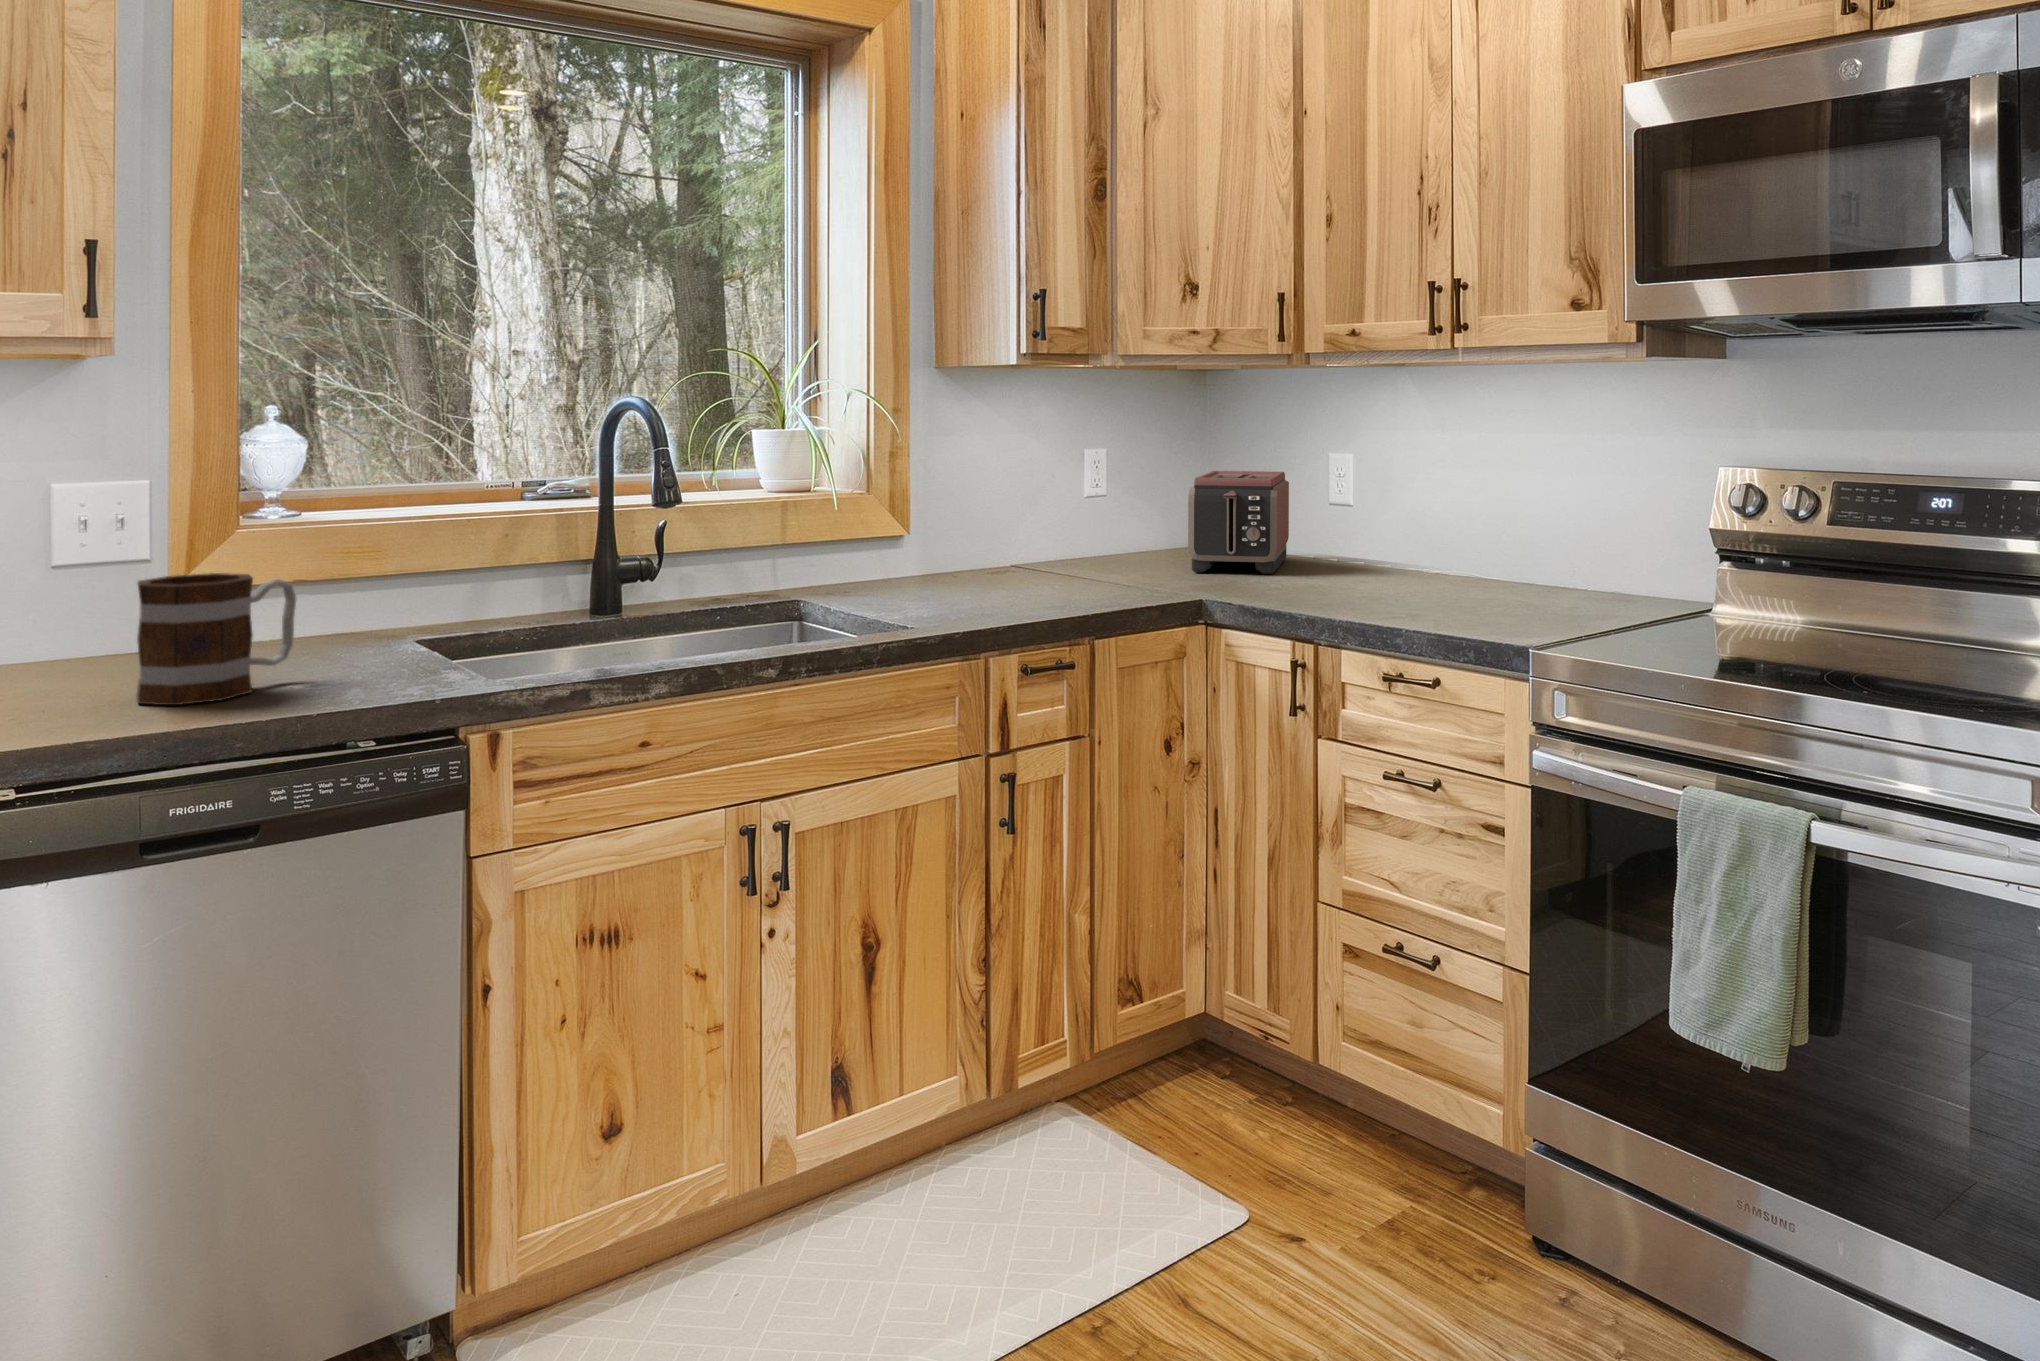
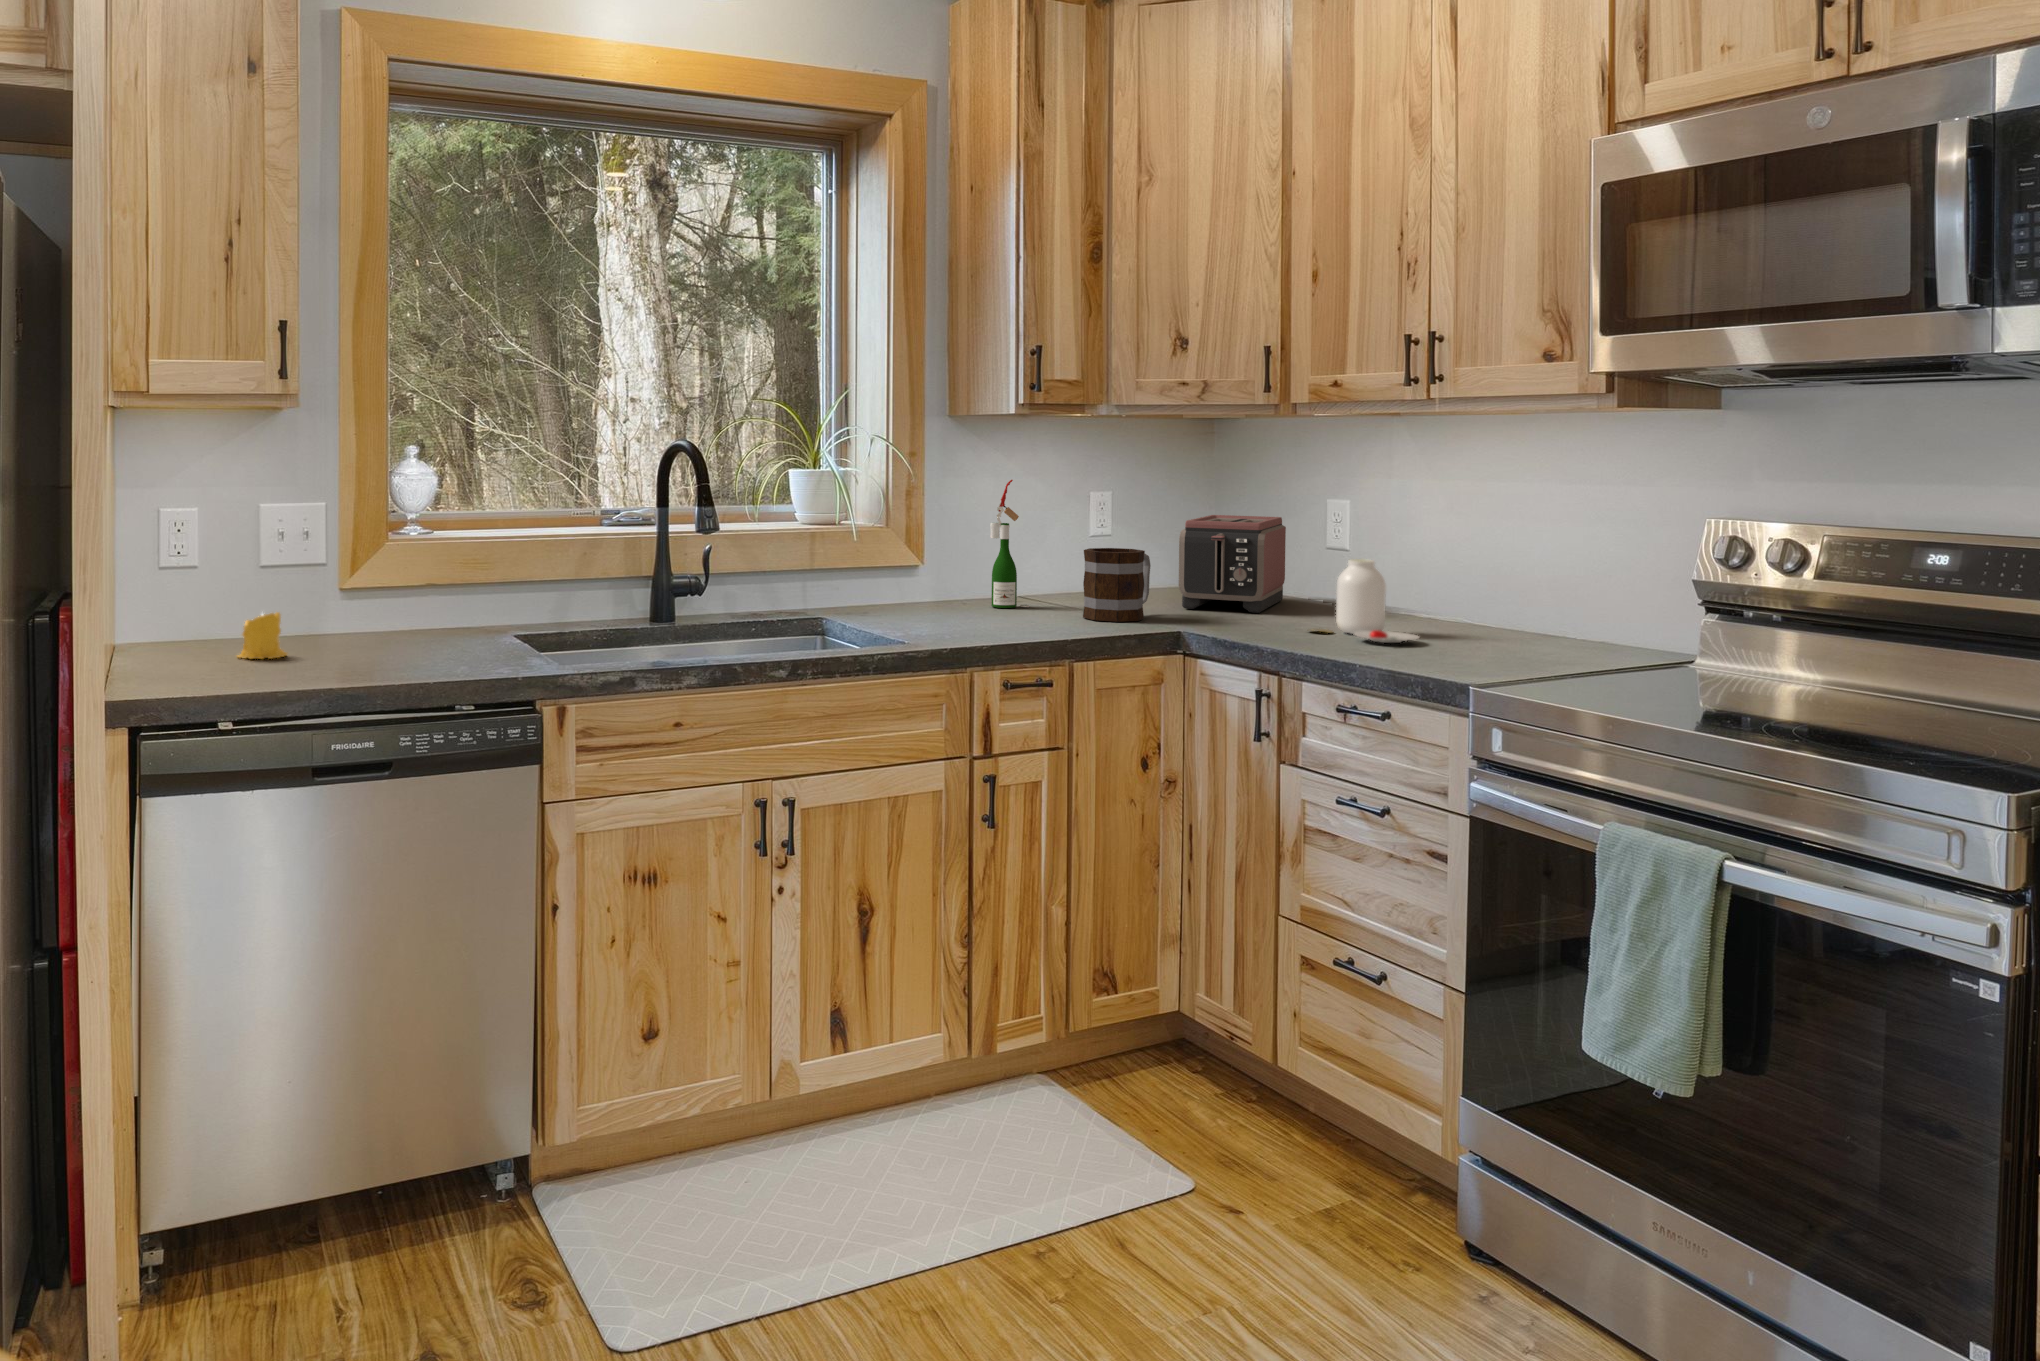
wine bottle: none [986,436,1029,579] -> present [990,480,1029,608]
jar: none [1332,515,1450,603] -> present [1313,559,1419,643]
mug: present [136,573,296,705] -> present [1083,548,1151,622]
candle: none [12,626,93,695] -> present [238,612,287,659]

